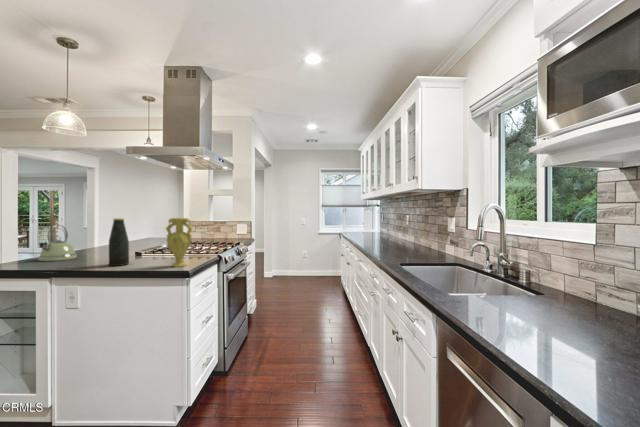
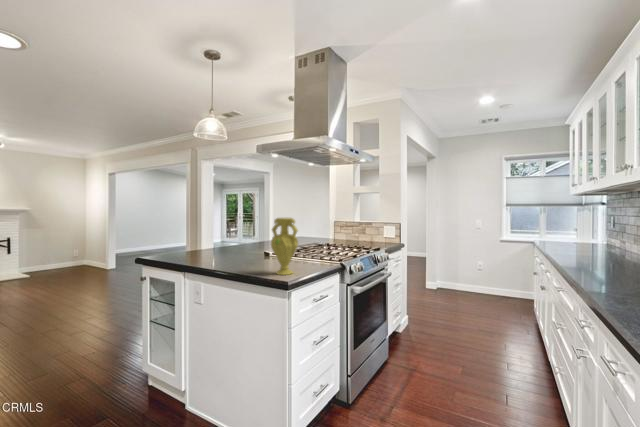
bottle: present [109,218,129,266] -> none [228,217,247,266]
kettle: present [38,225,77,261] -> none [193,222,223,255]

